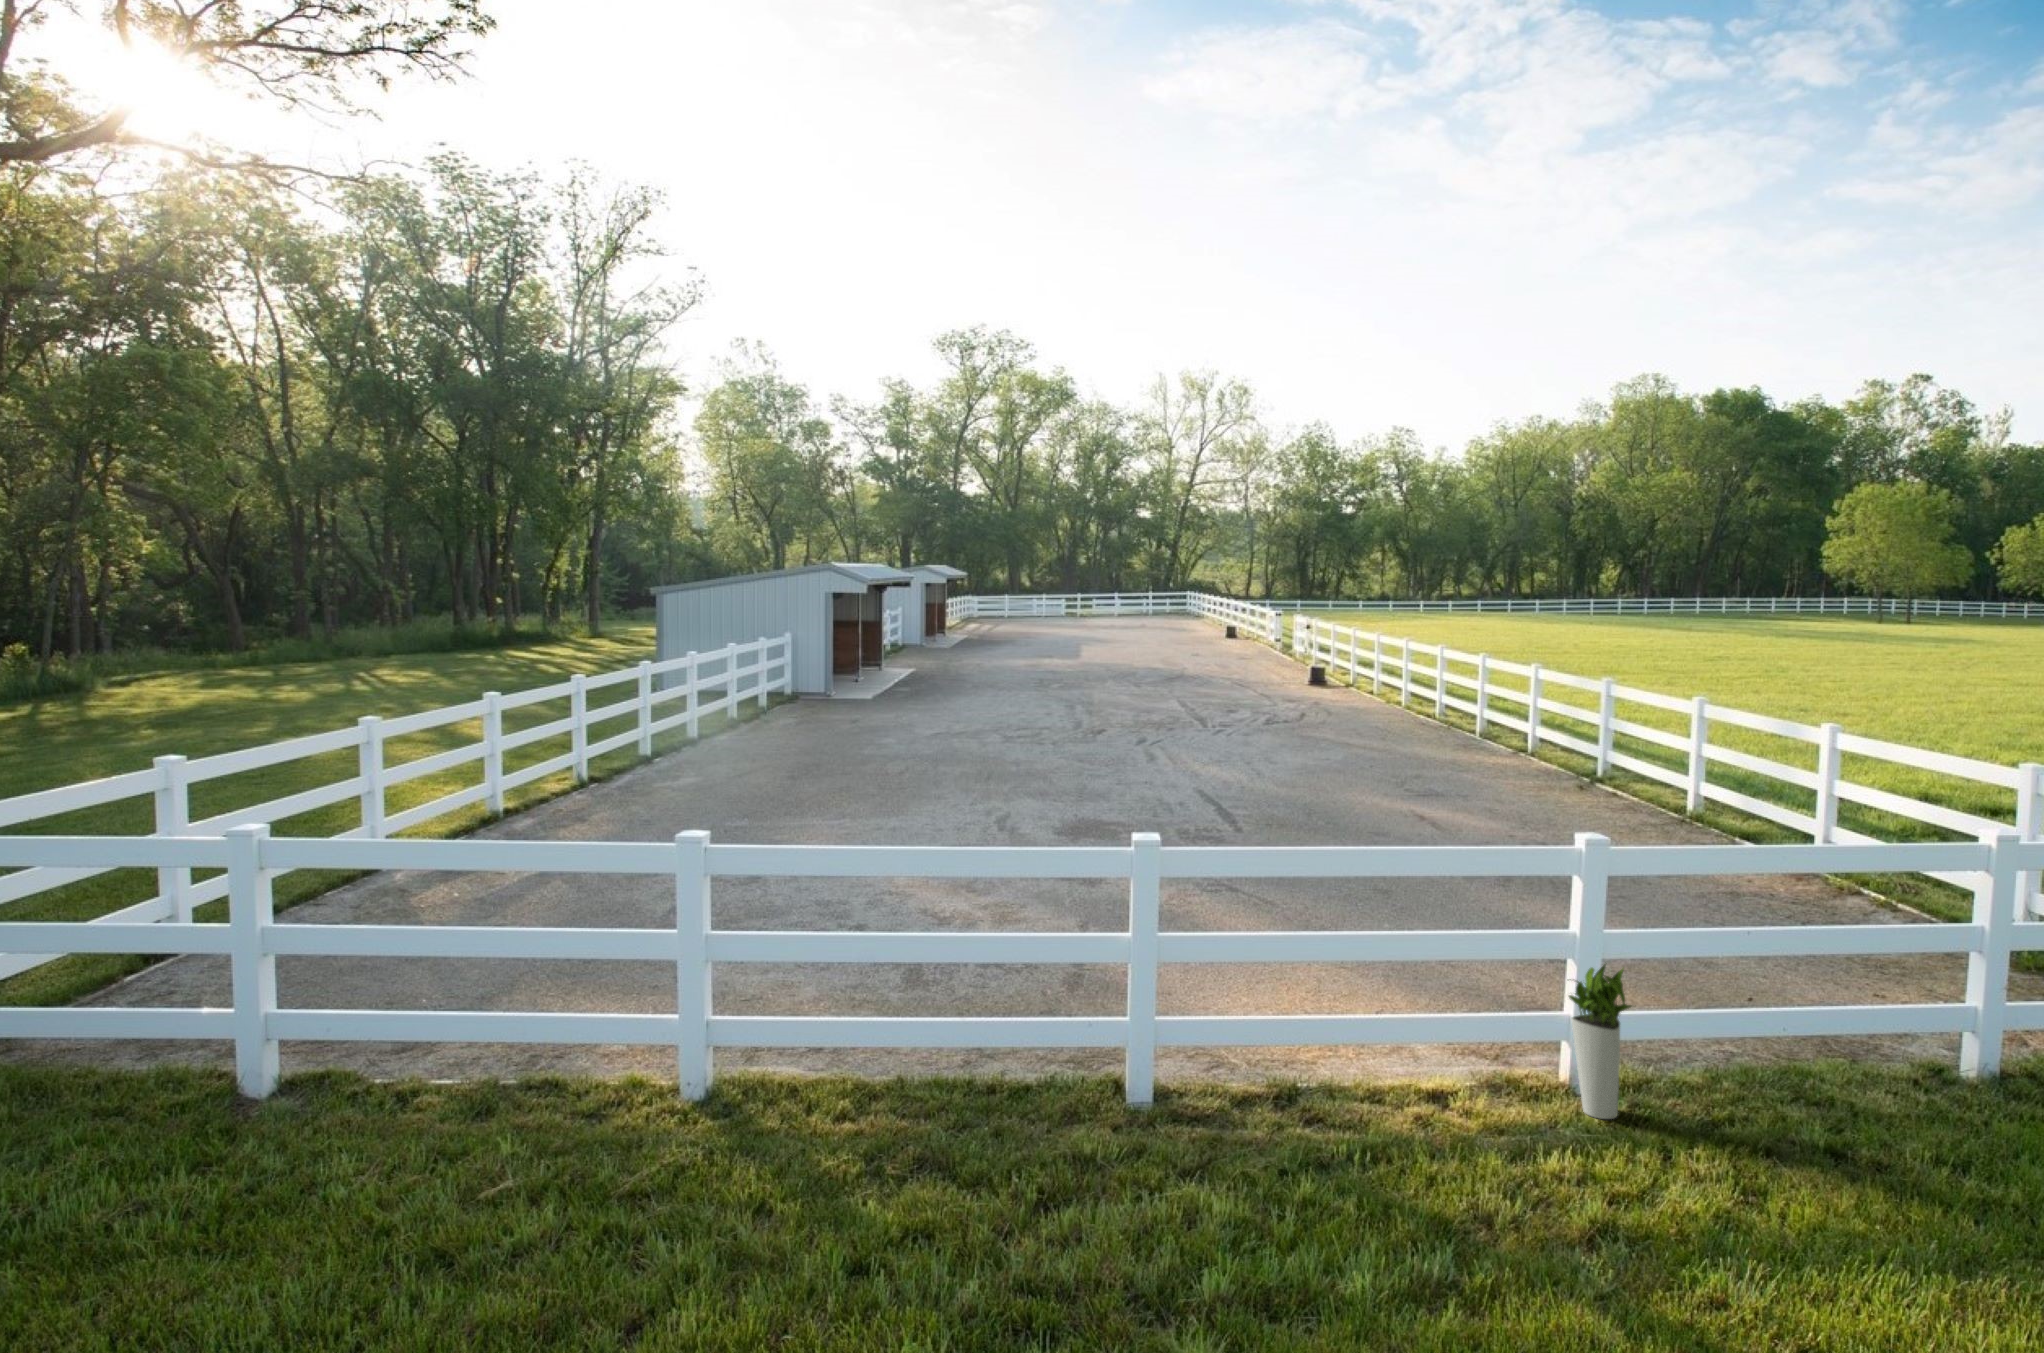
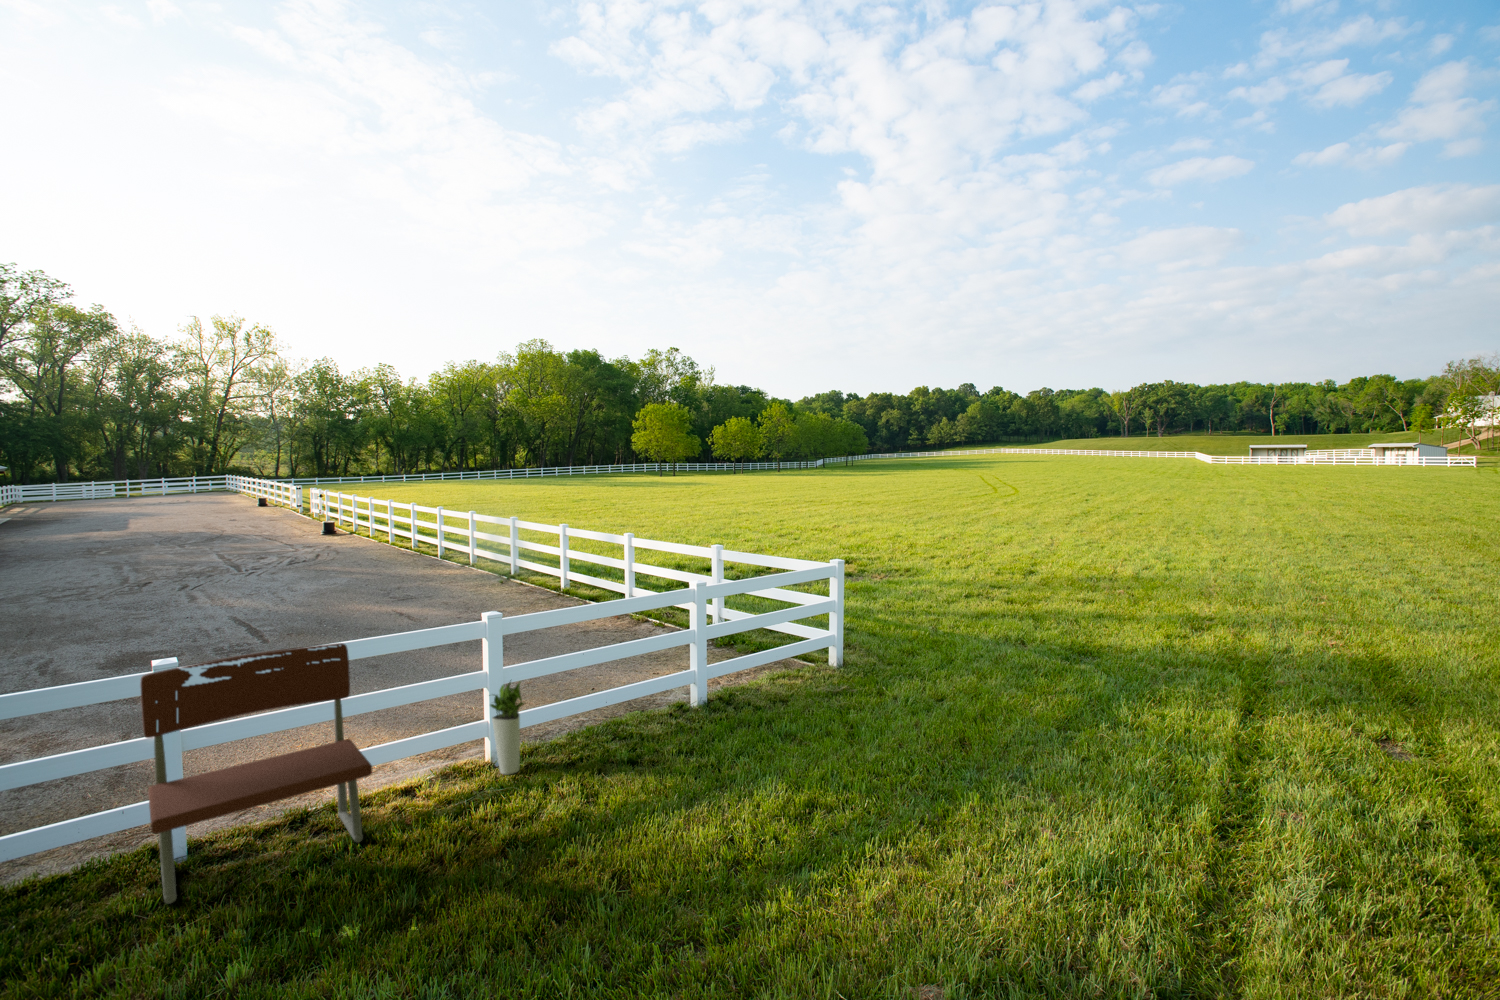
bench: none [1129,857,1390,1150] -> present [140,643,372,904]

